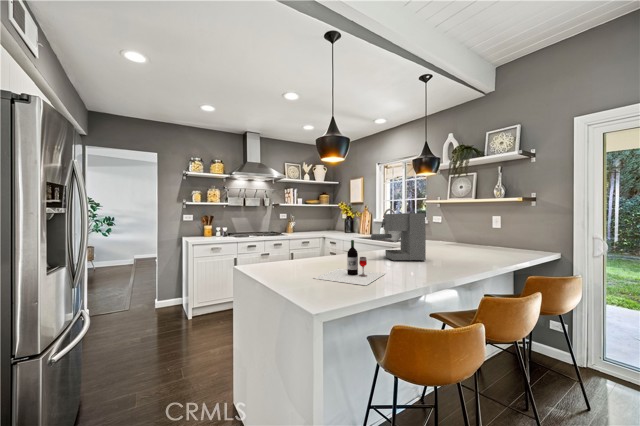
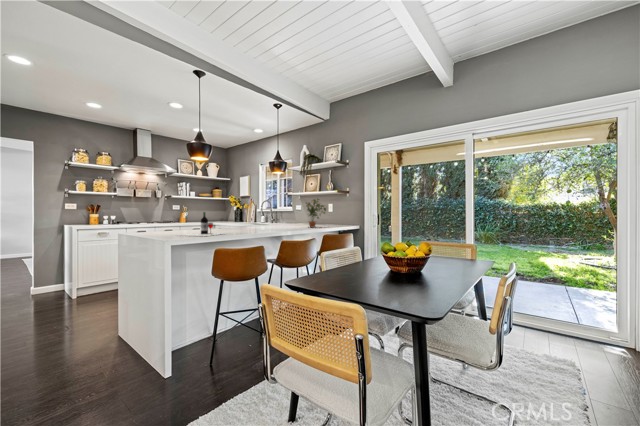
potted plant: none [465,208,504,253] -> present [306,199,326,227]
coffee maker: present [371,213,426,261] -> none [229,198,266,230]

